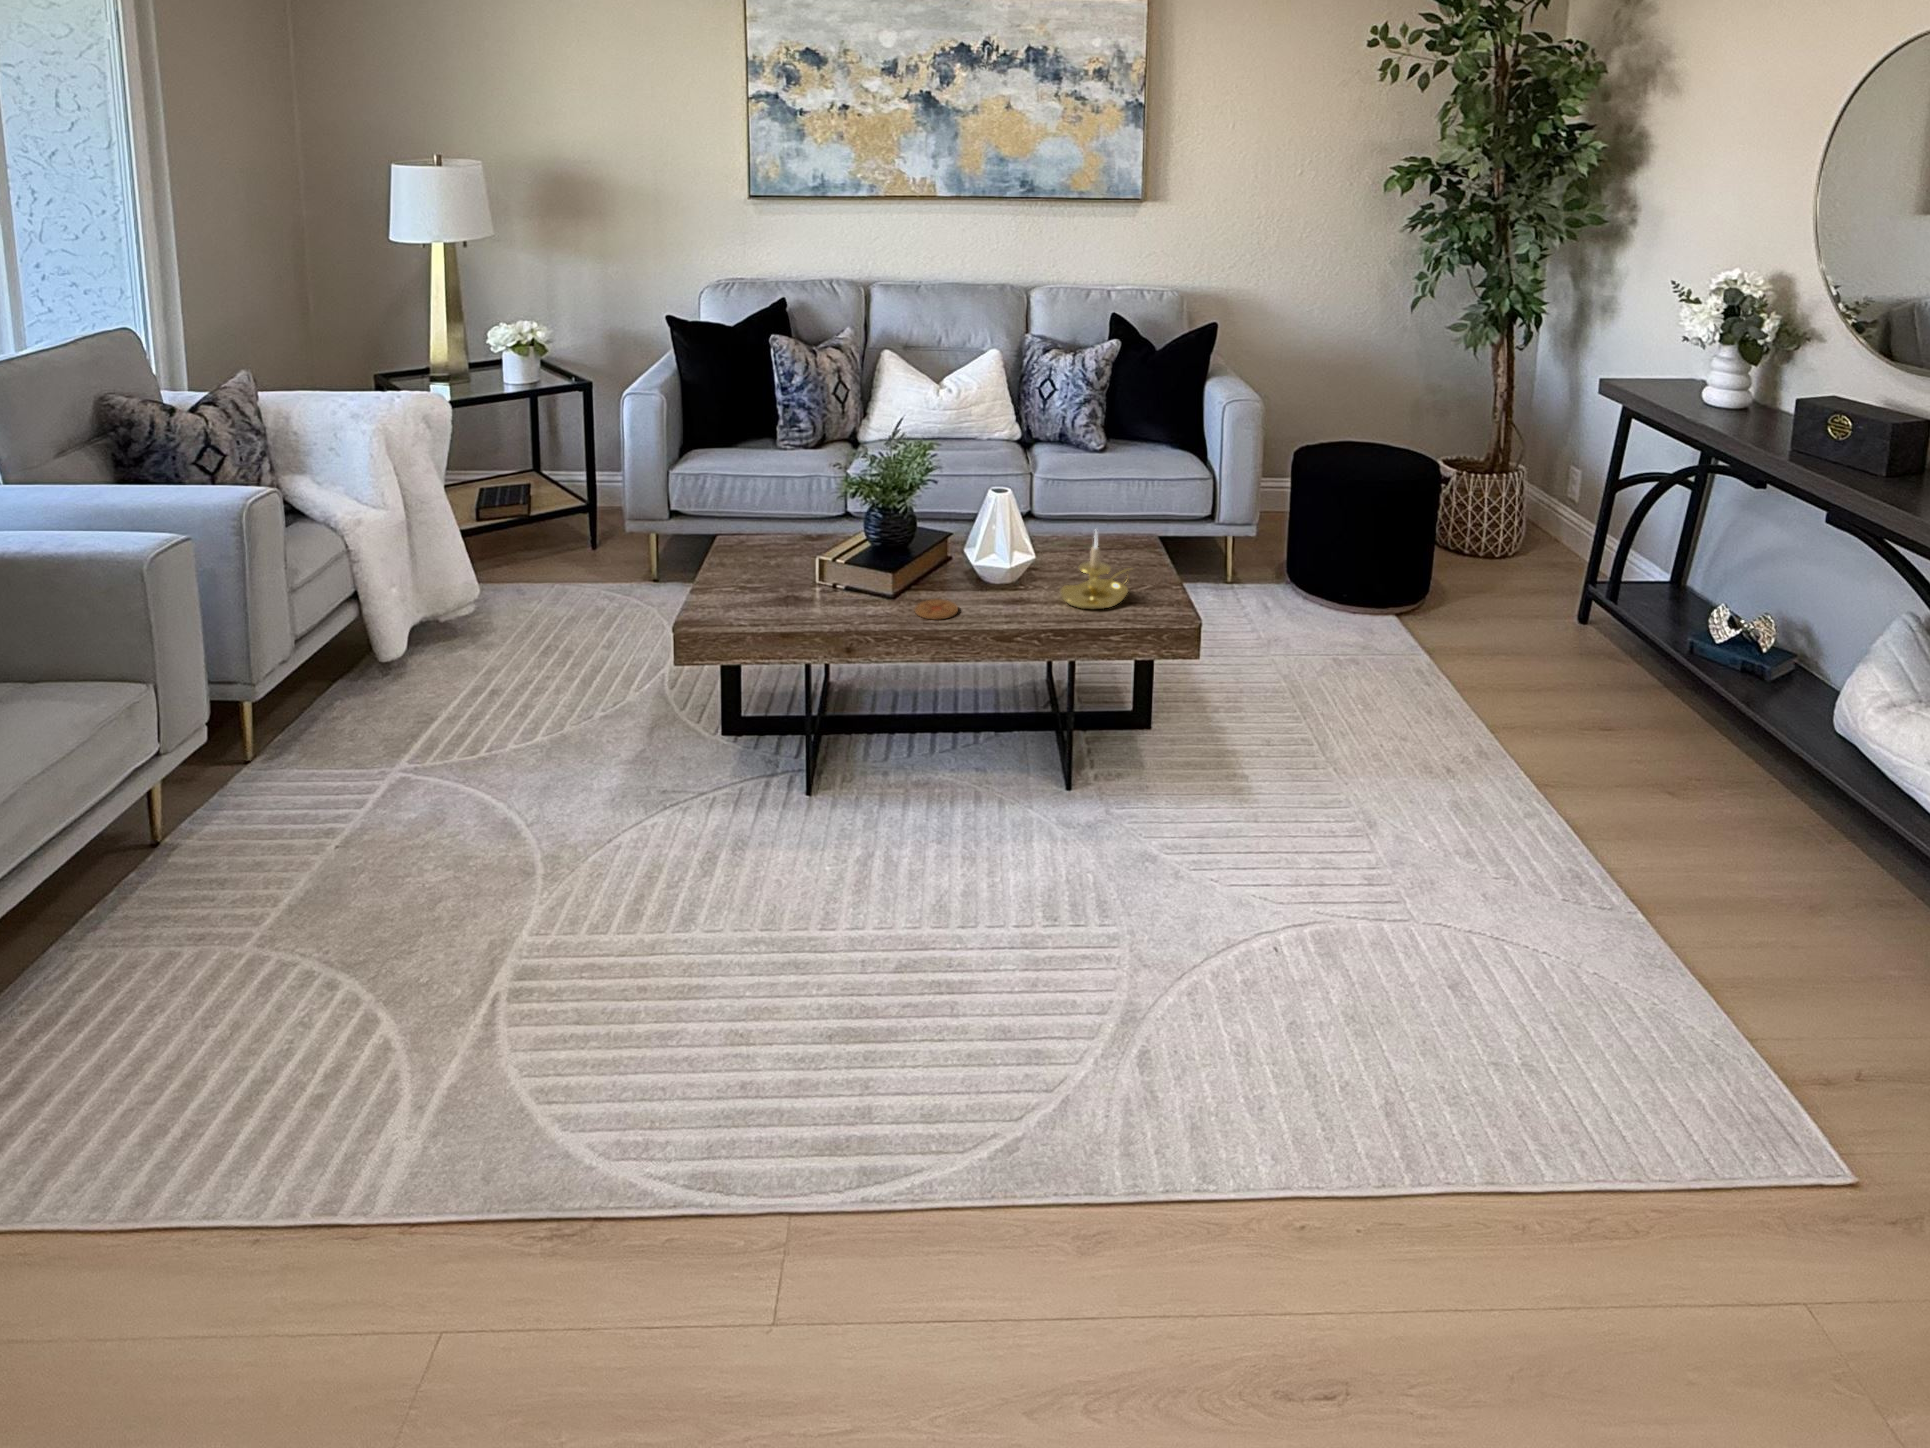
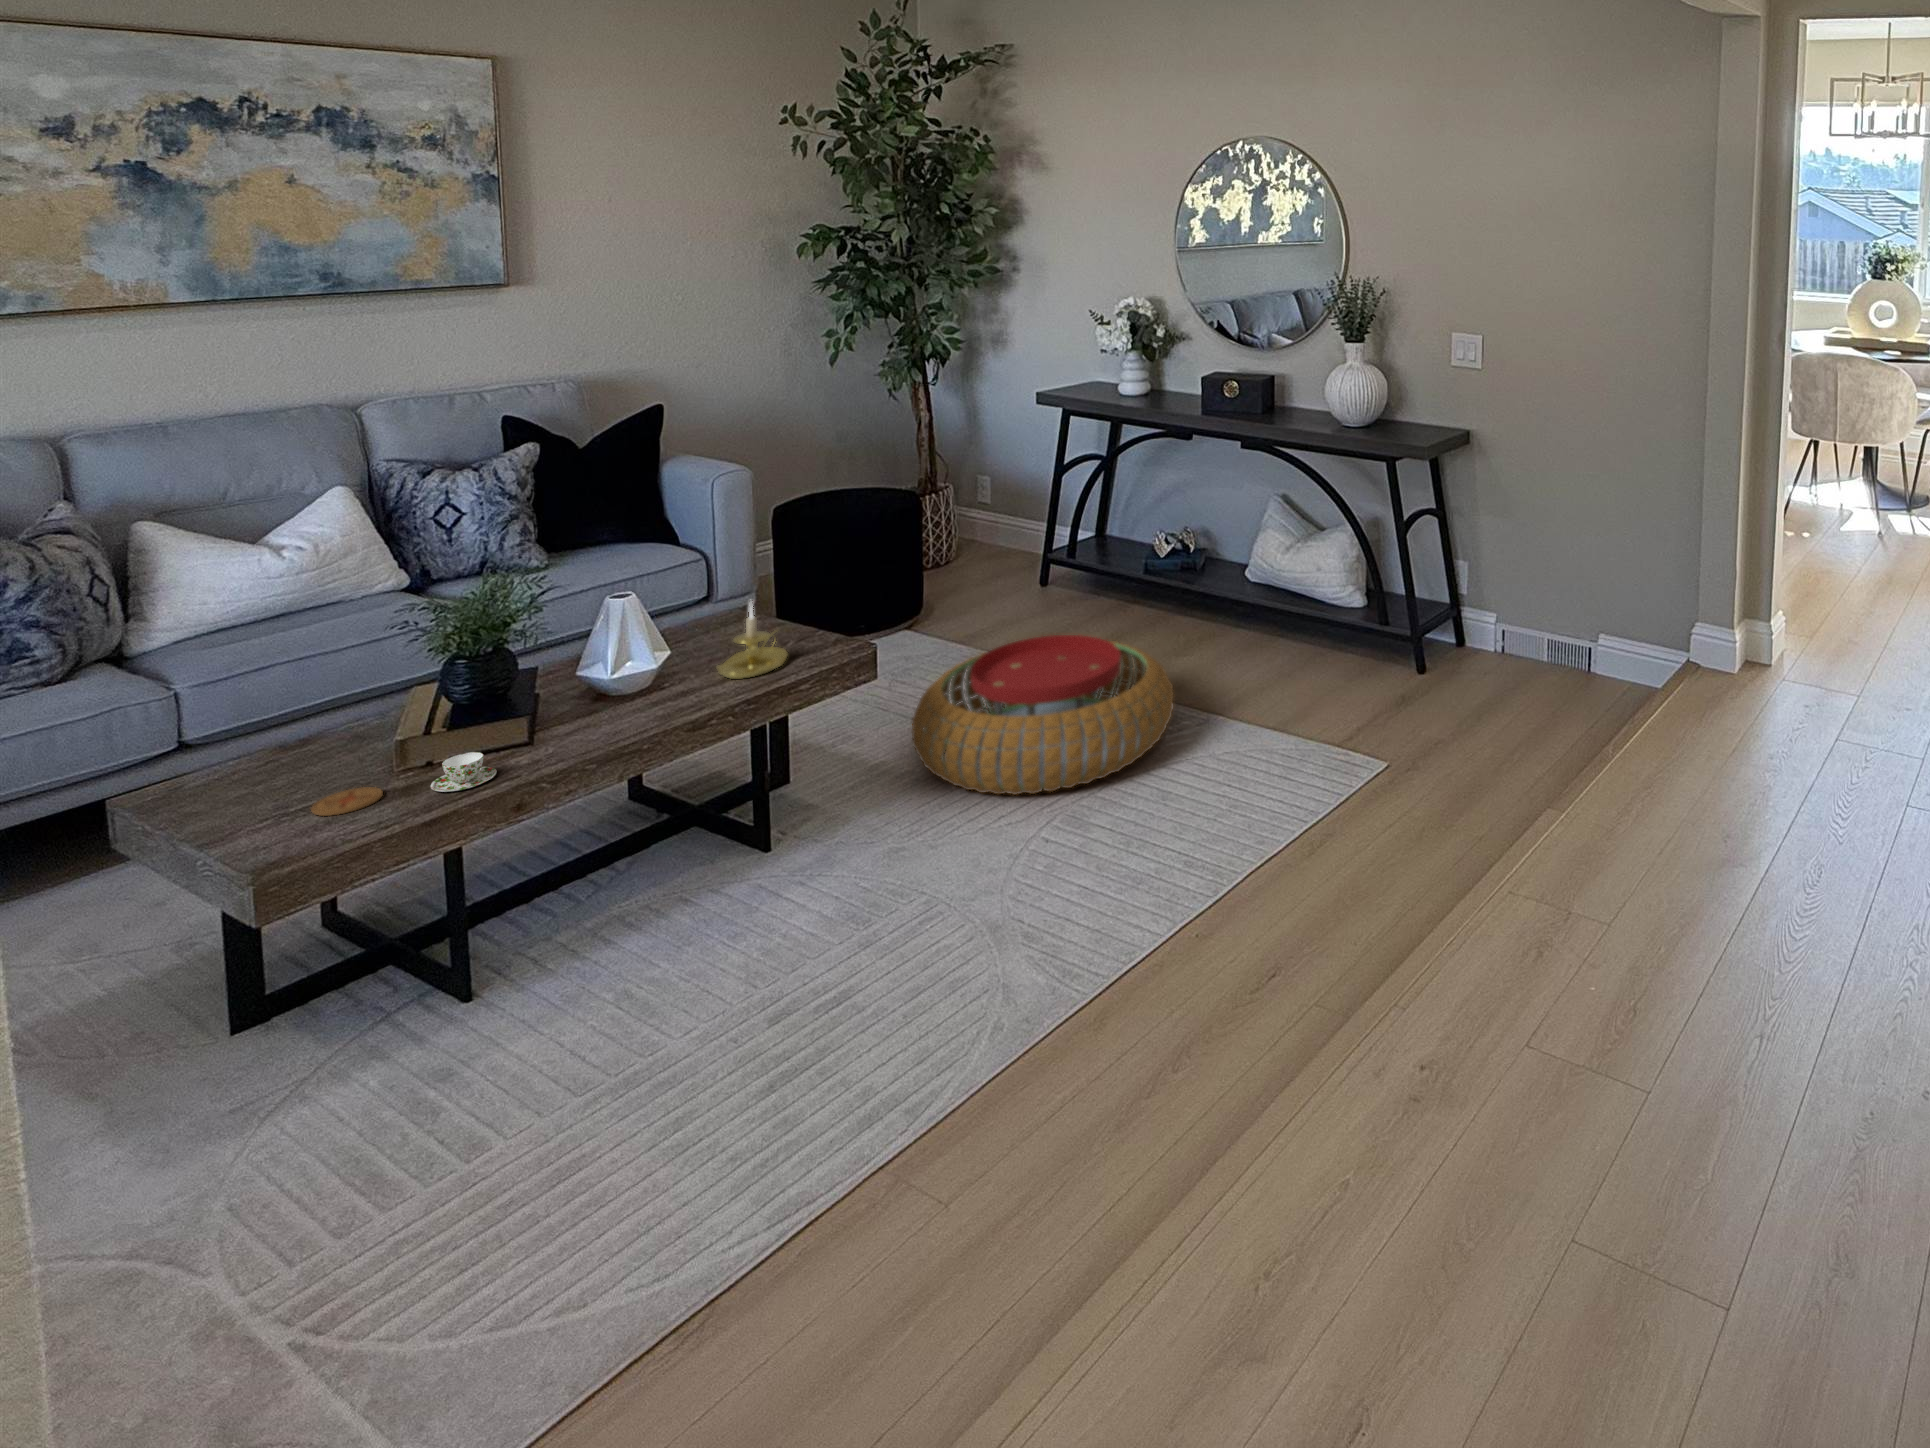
teacup: none [806,588,850,620] -> present [431,752,497,792]
coaster: present [915,599,958,620] -> present [311,787,383,816]
pouf: none [1238,674,1573,910] -> present [912,635,1174,795]

